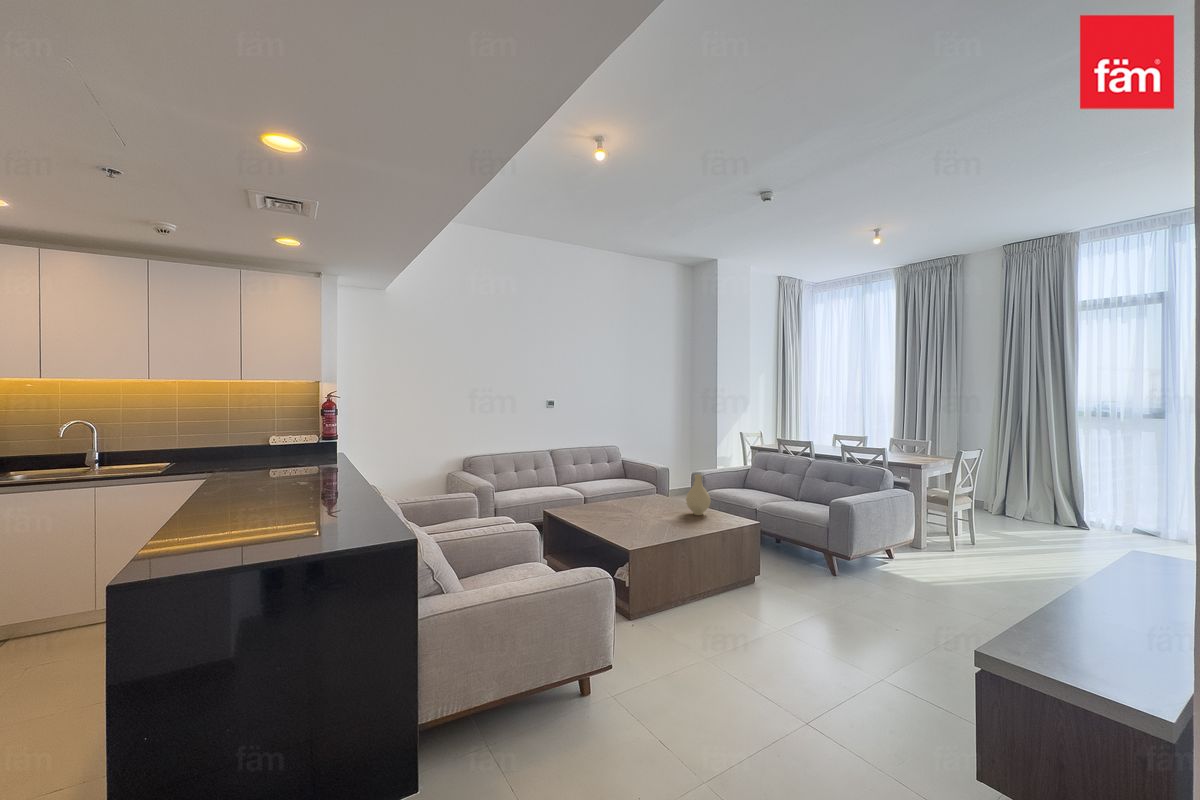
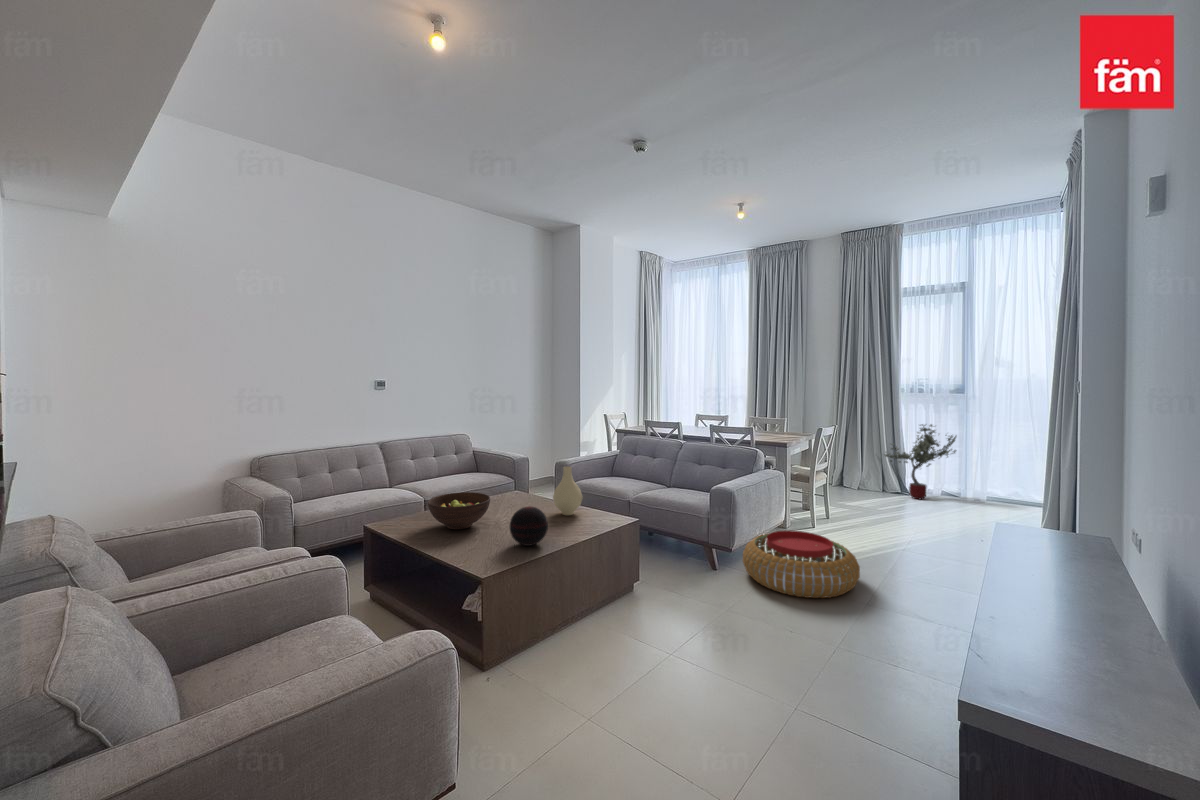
potted tree: none [1054,451,1151,535] -> present [885,424,956,499]
fruit bowl: none [589,491,635,518] -> present [428,492,490,529]
decorative orb: none [649,503,679,533] -> present [510,506,548,546]
pouf: none [862,546,984,610] -> present [743,530,860,598]

